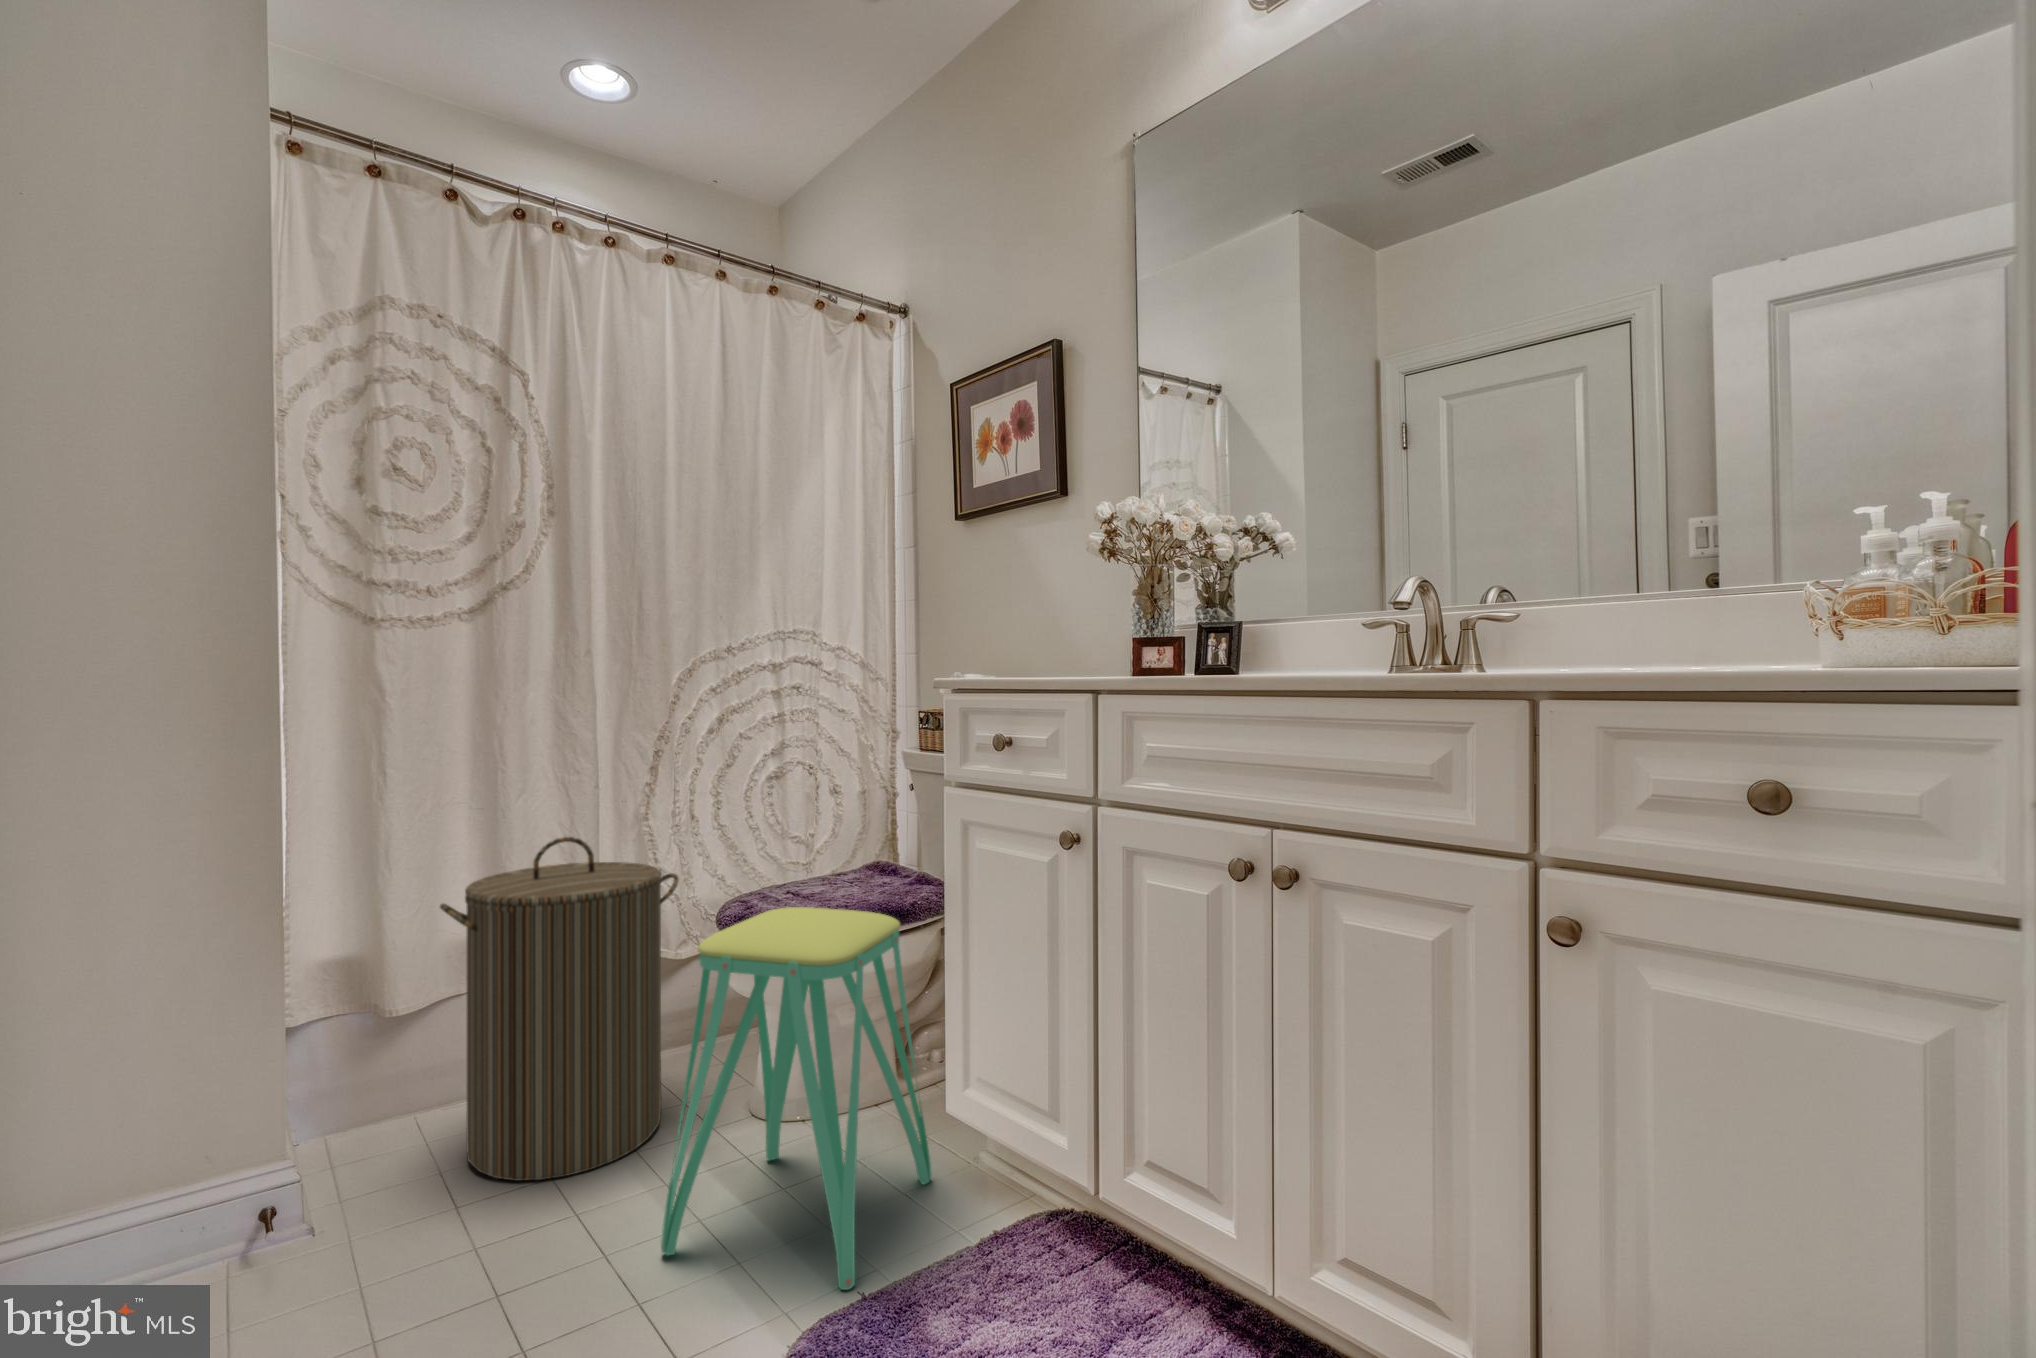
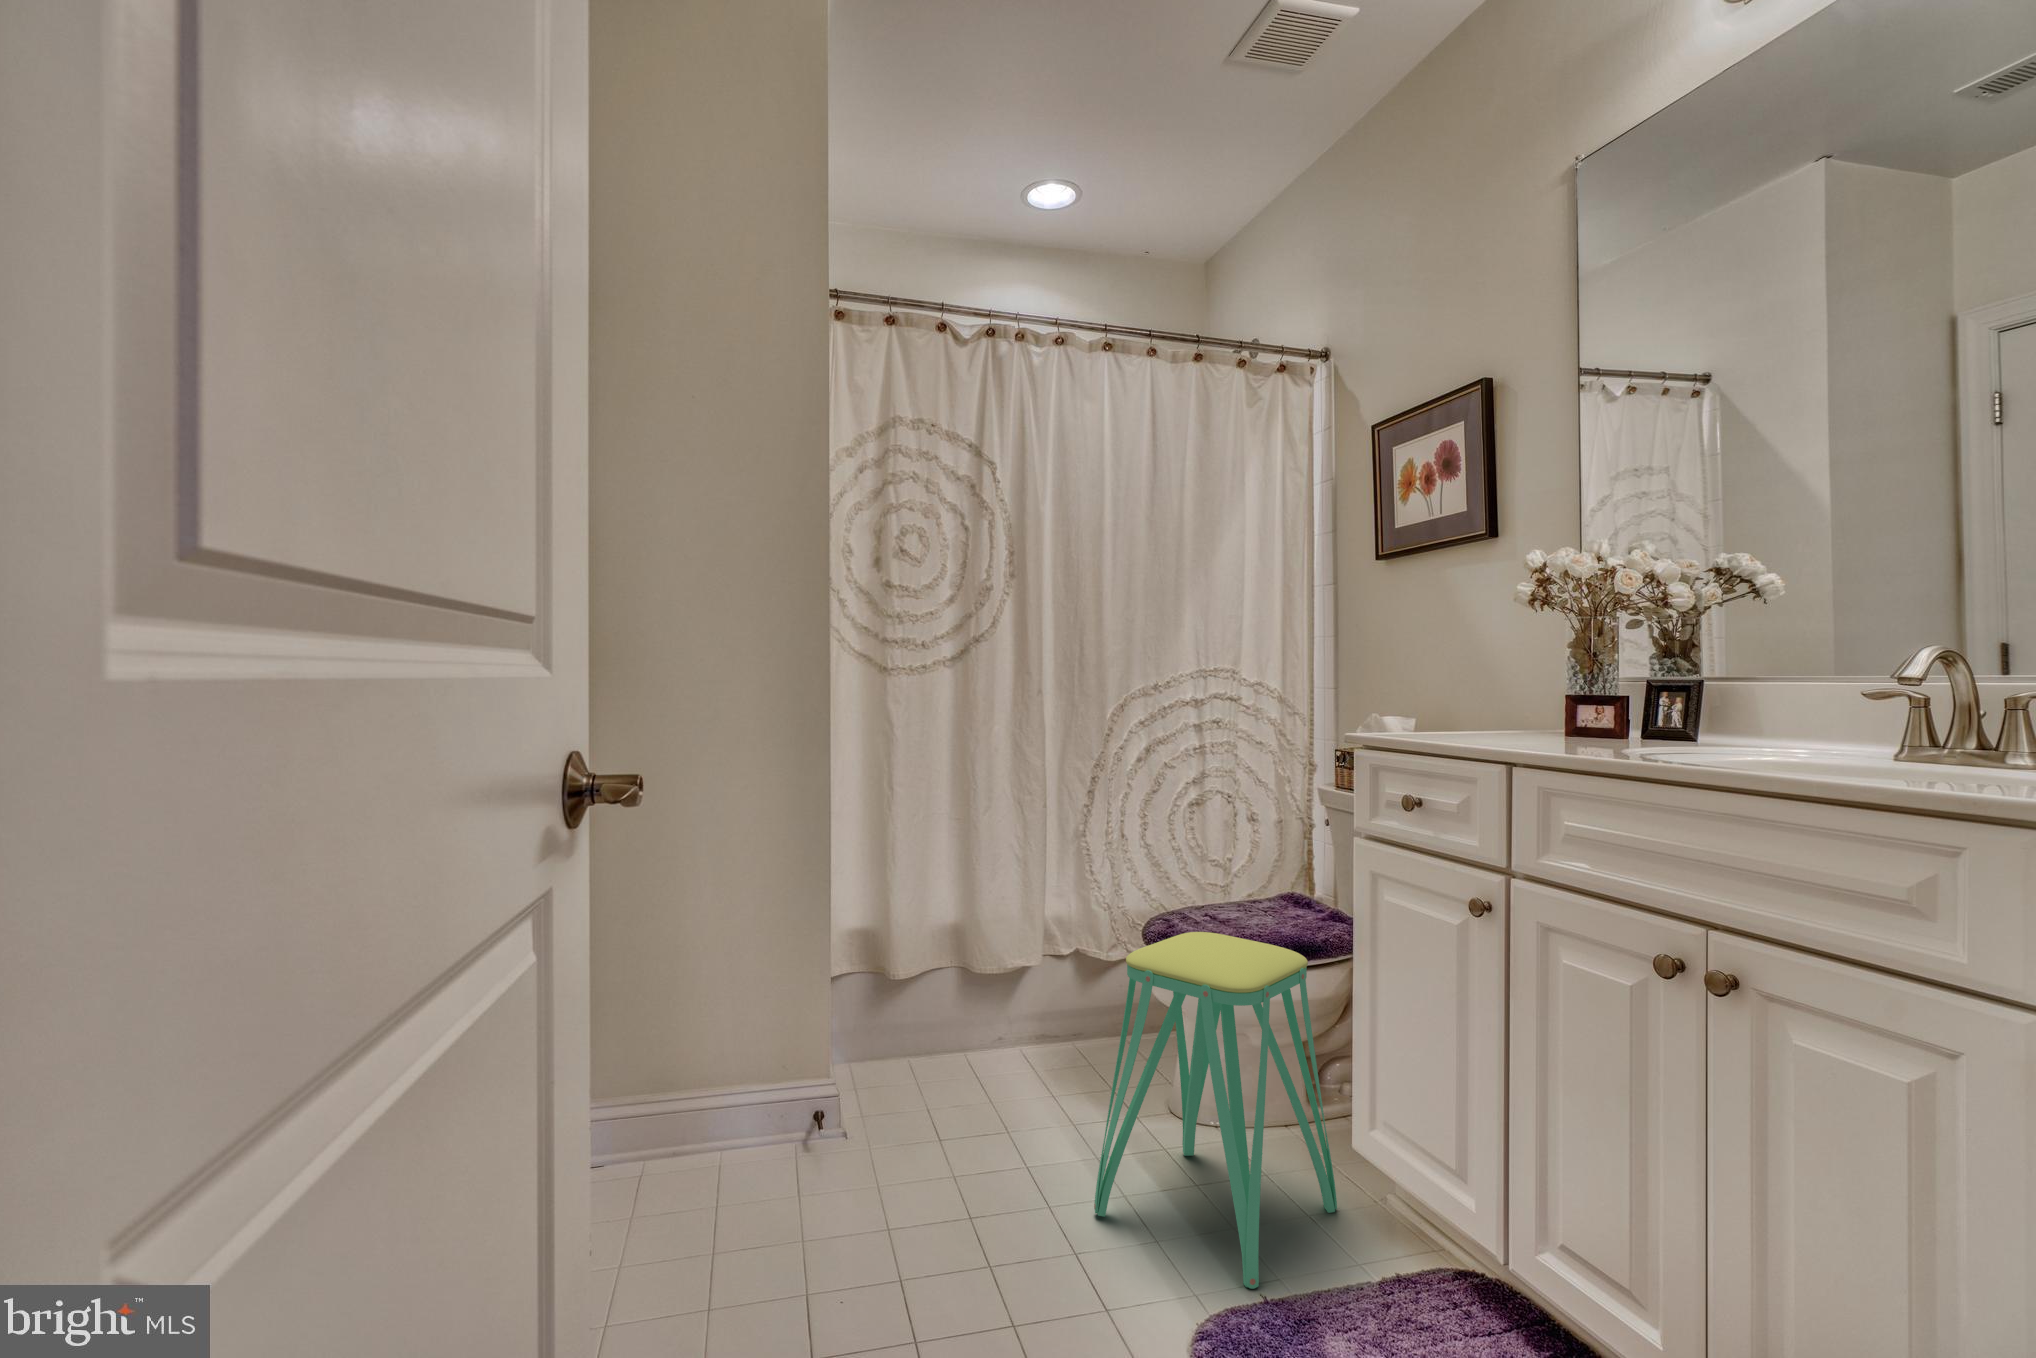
laundry hamper: present [440,837,679,1181] -> none [933,848,1111,1130]

